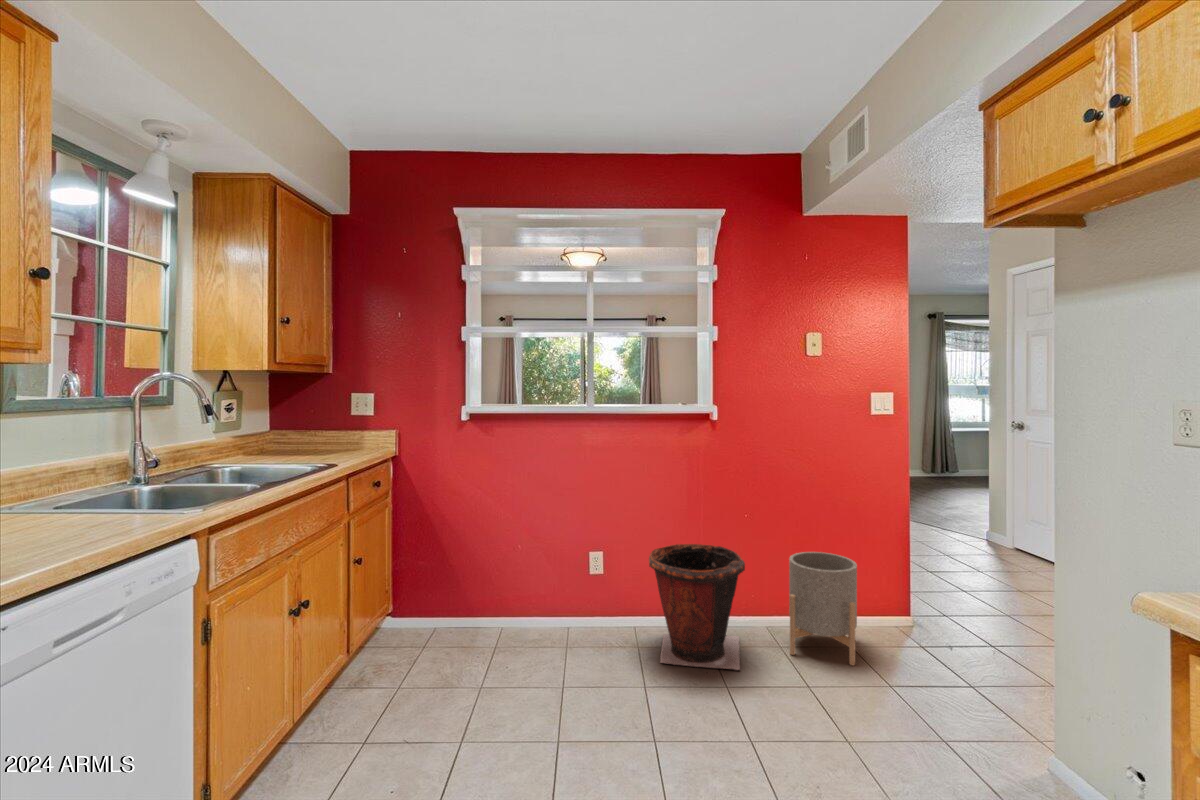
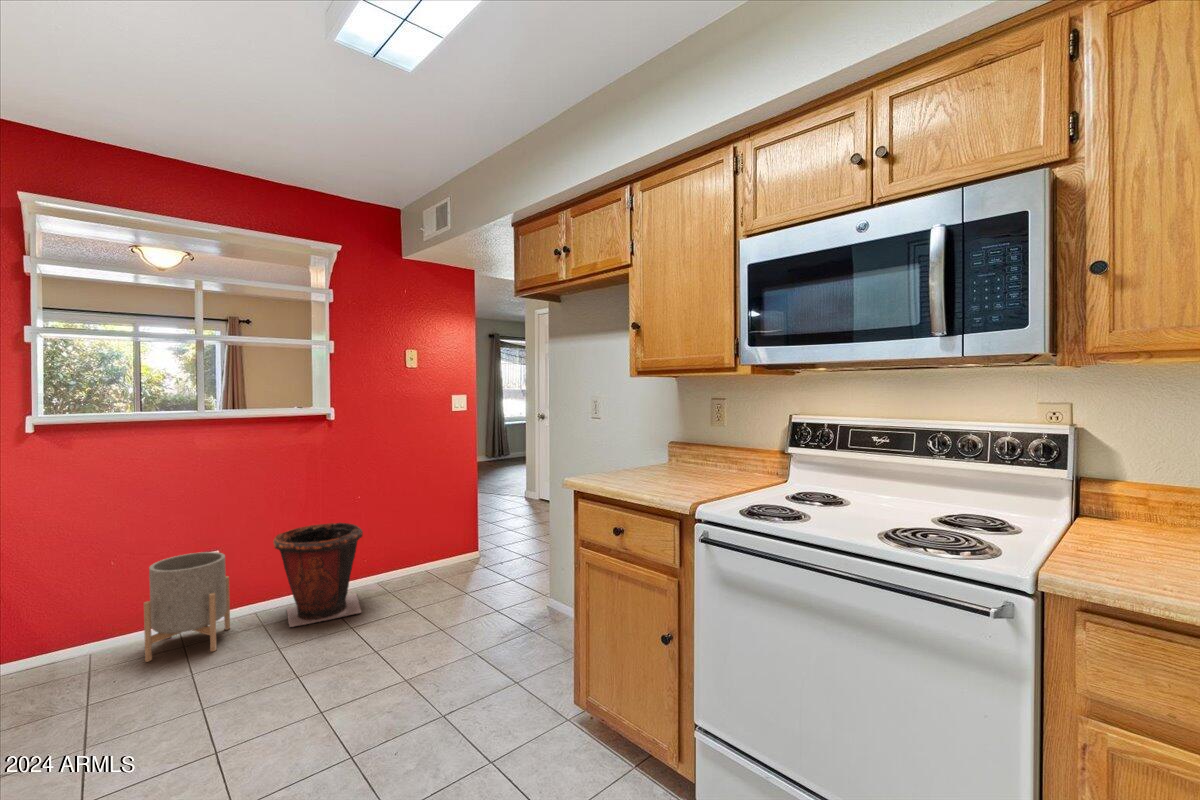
planter: present [789,552,857,665] -> present [144,552,230,662]

